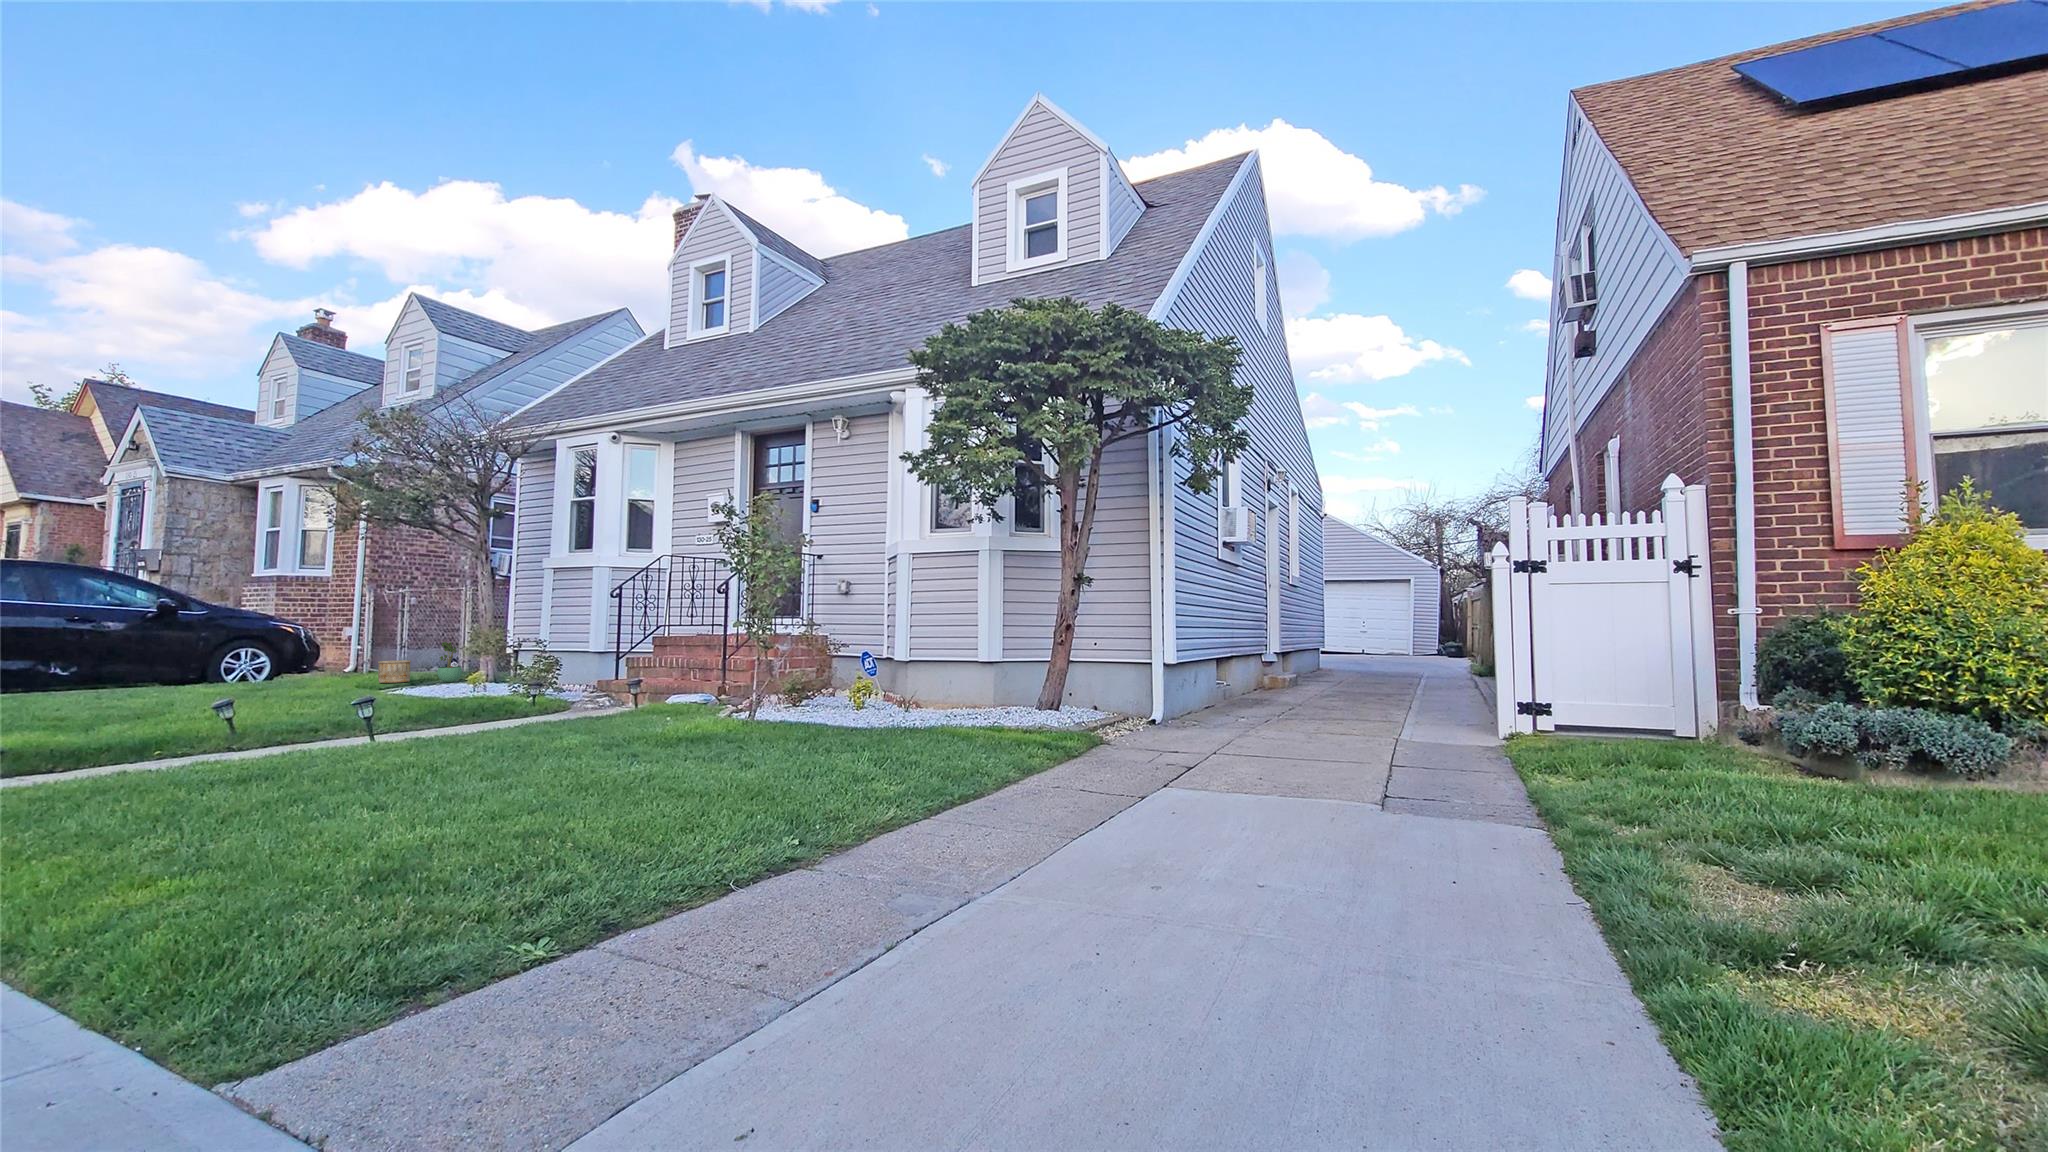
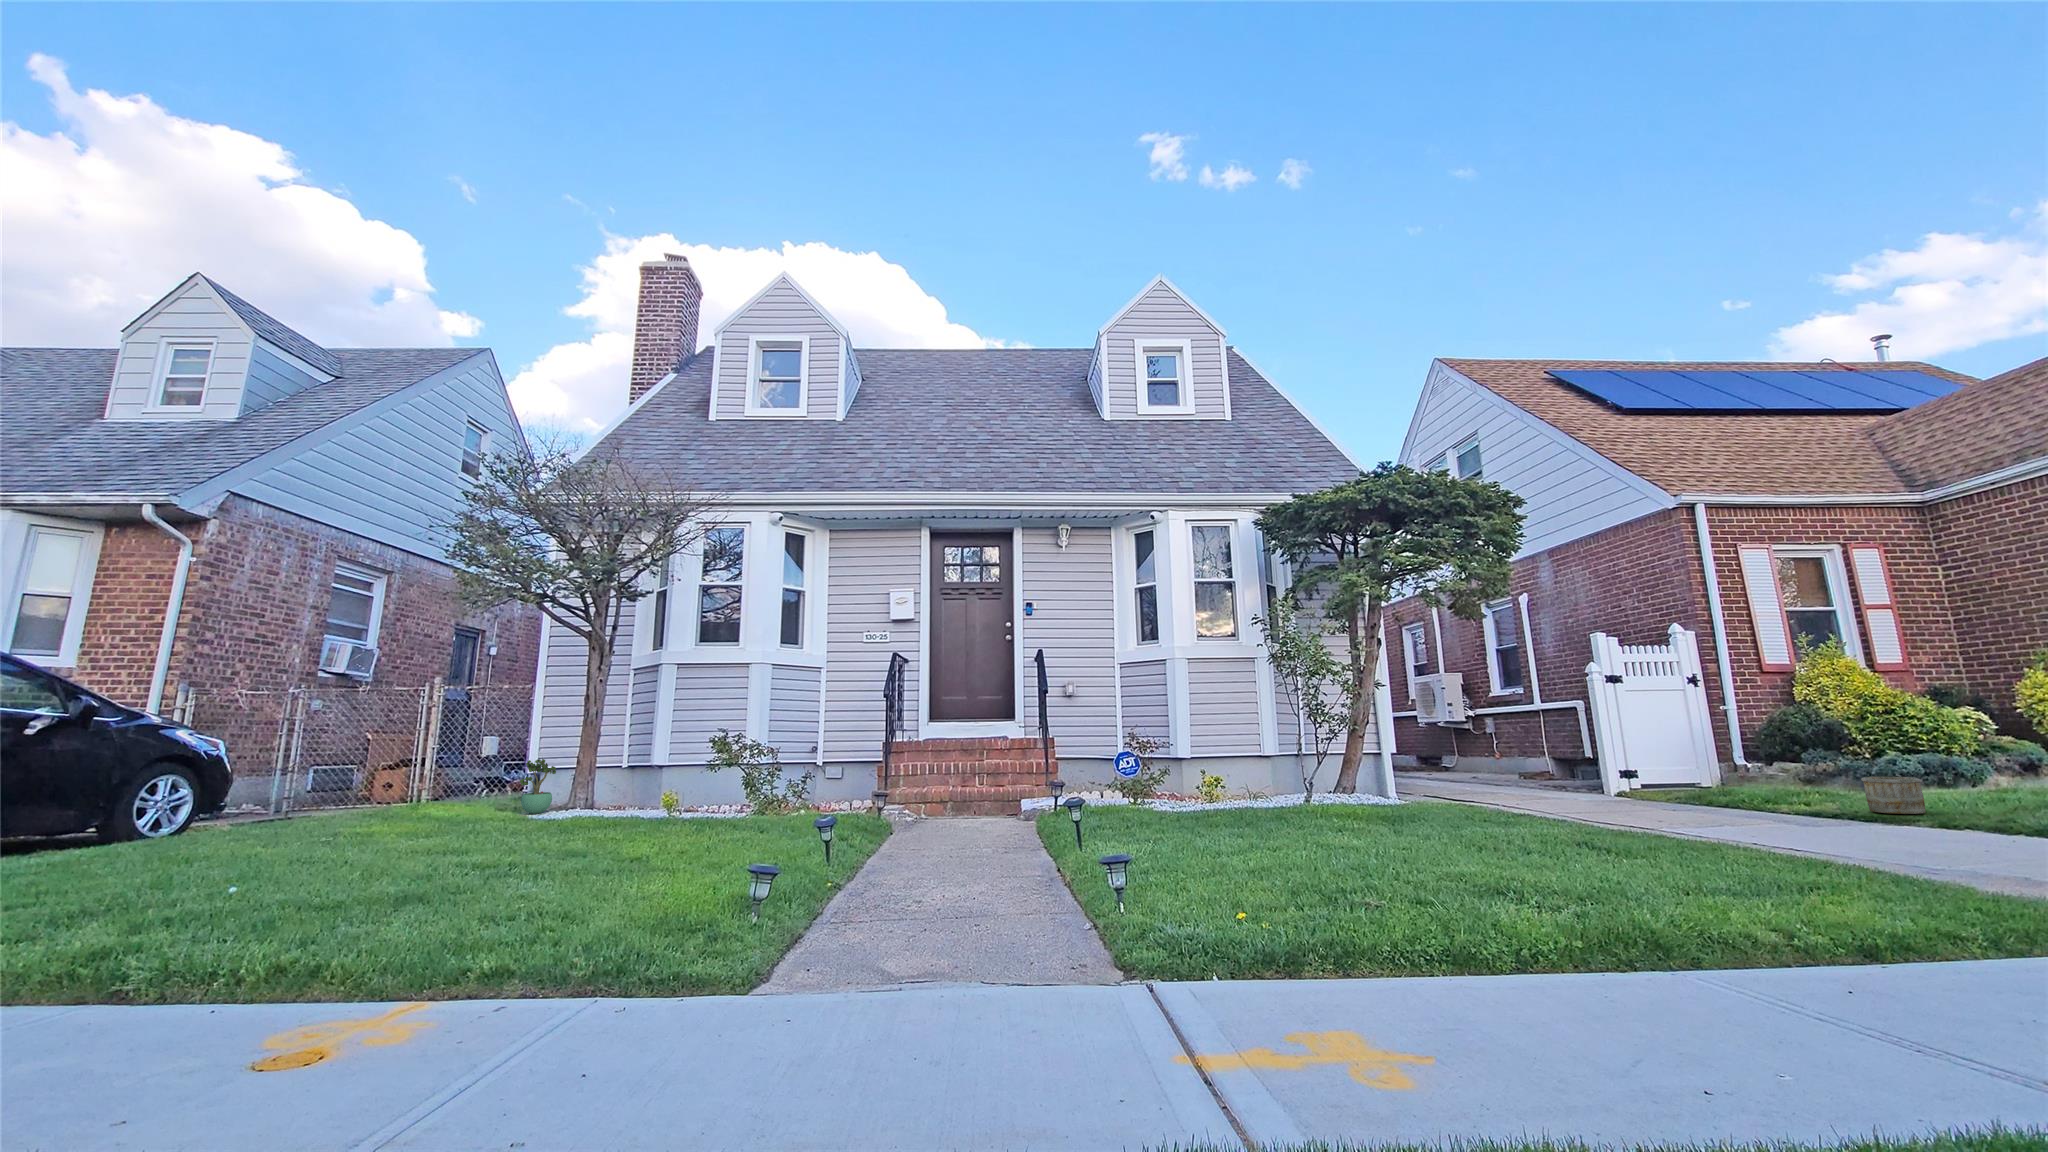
wooden bucket: present [378,660,411,683] -> present [1861,777,1926,814]

